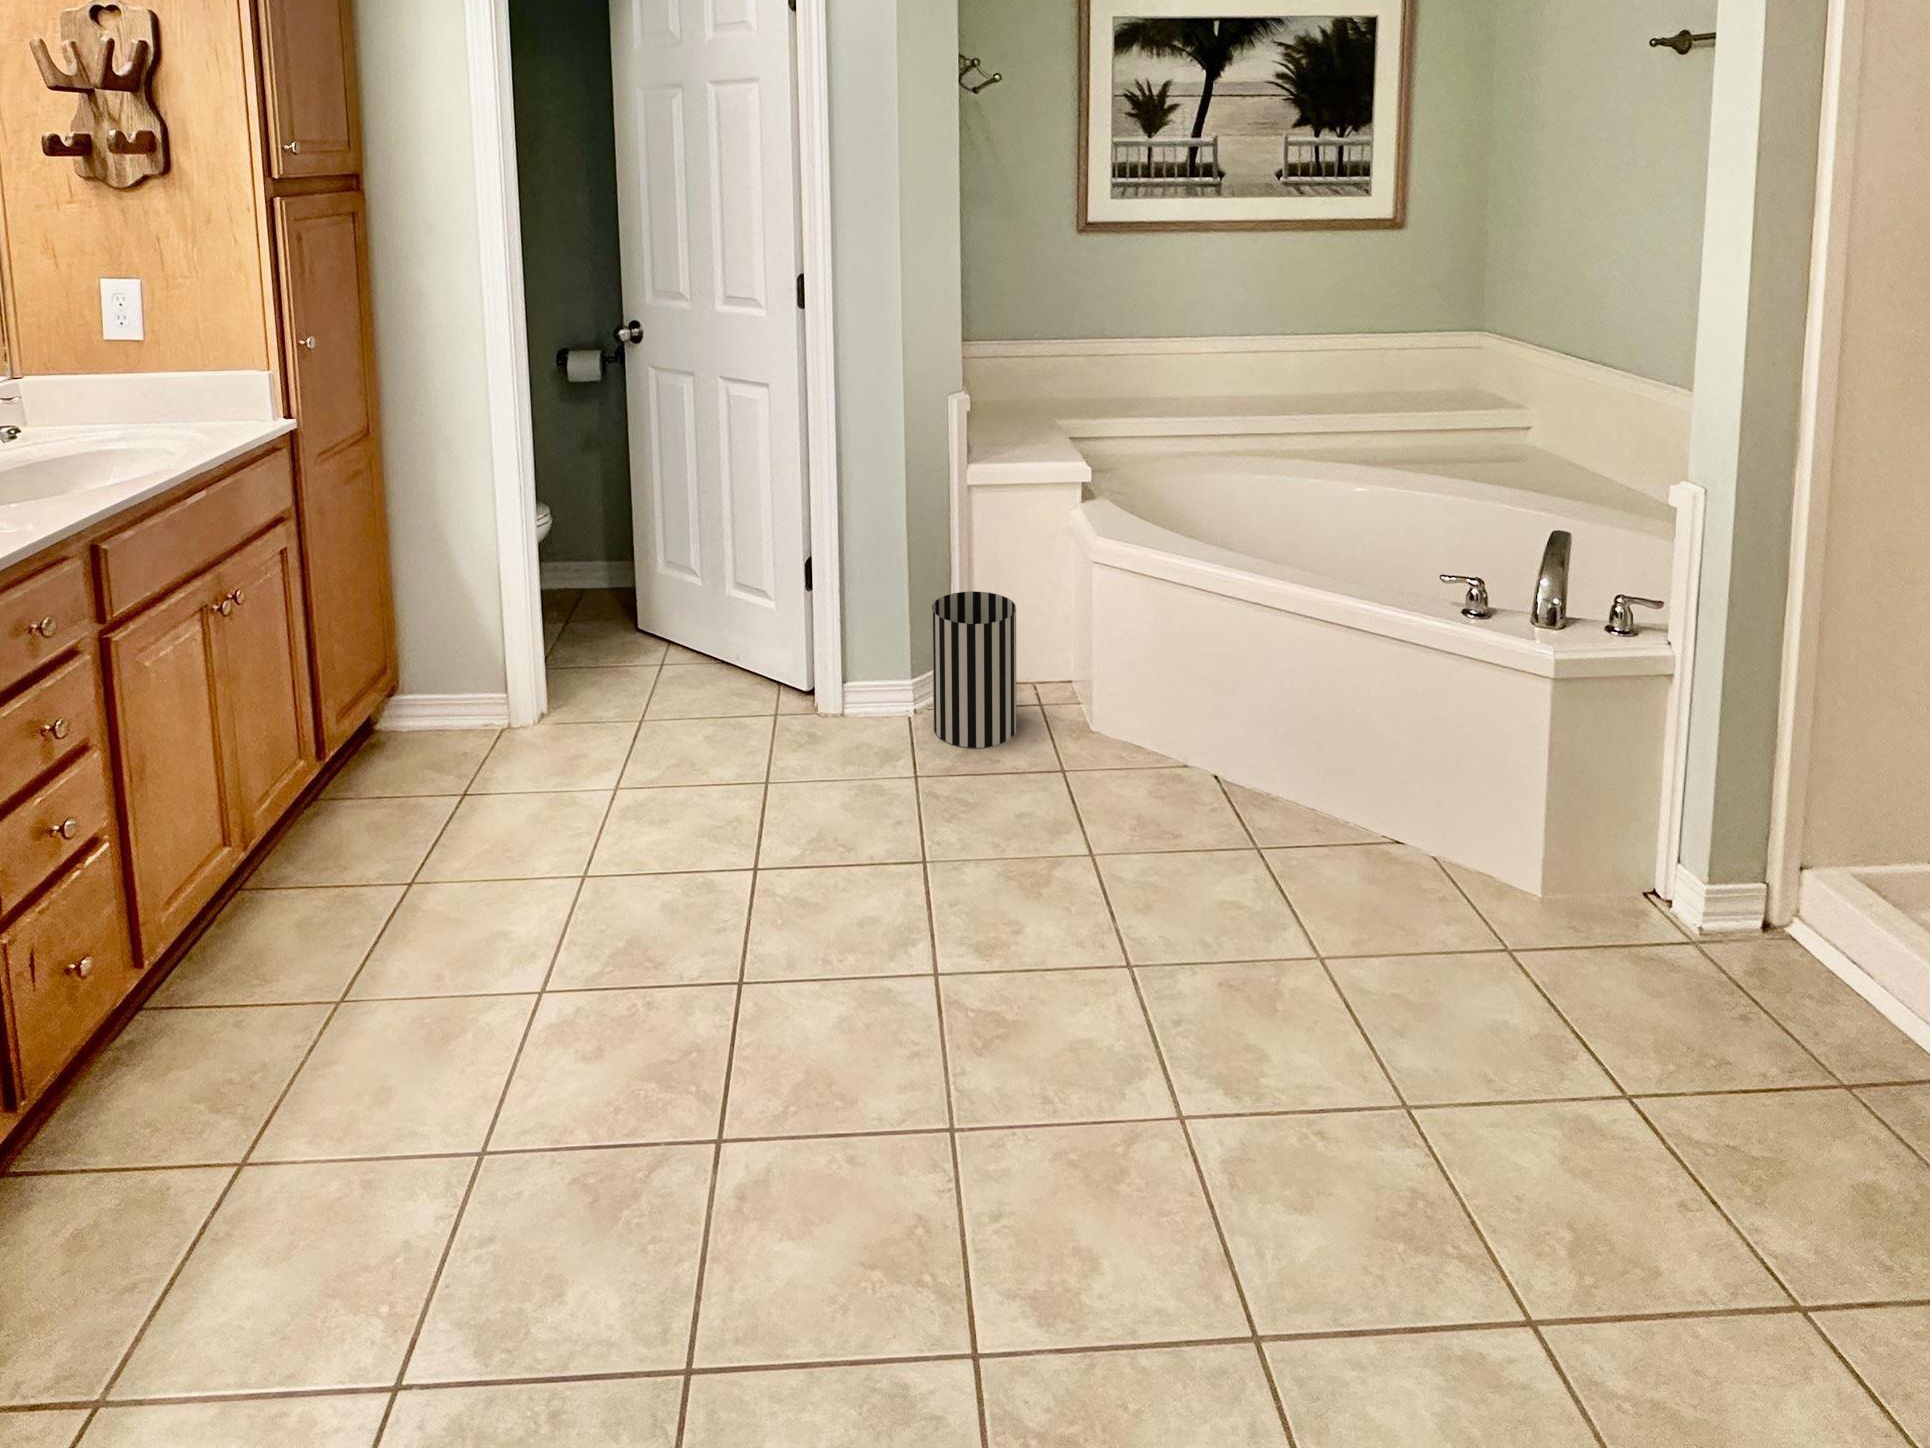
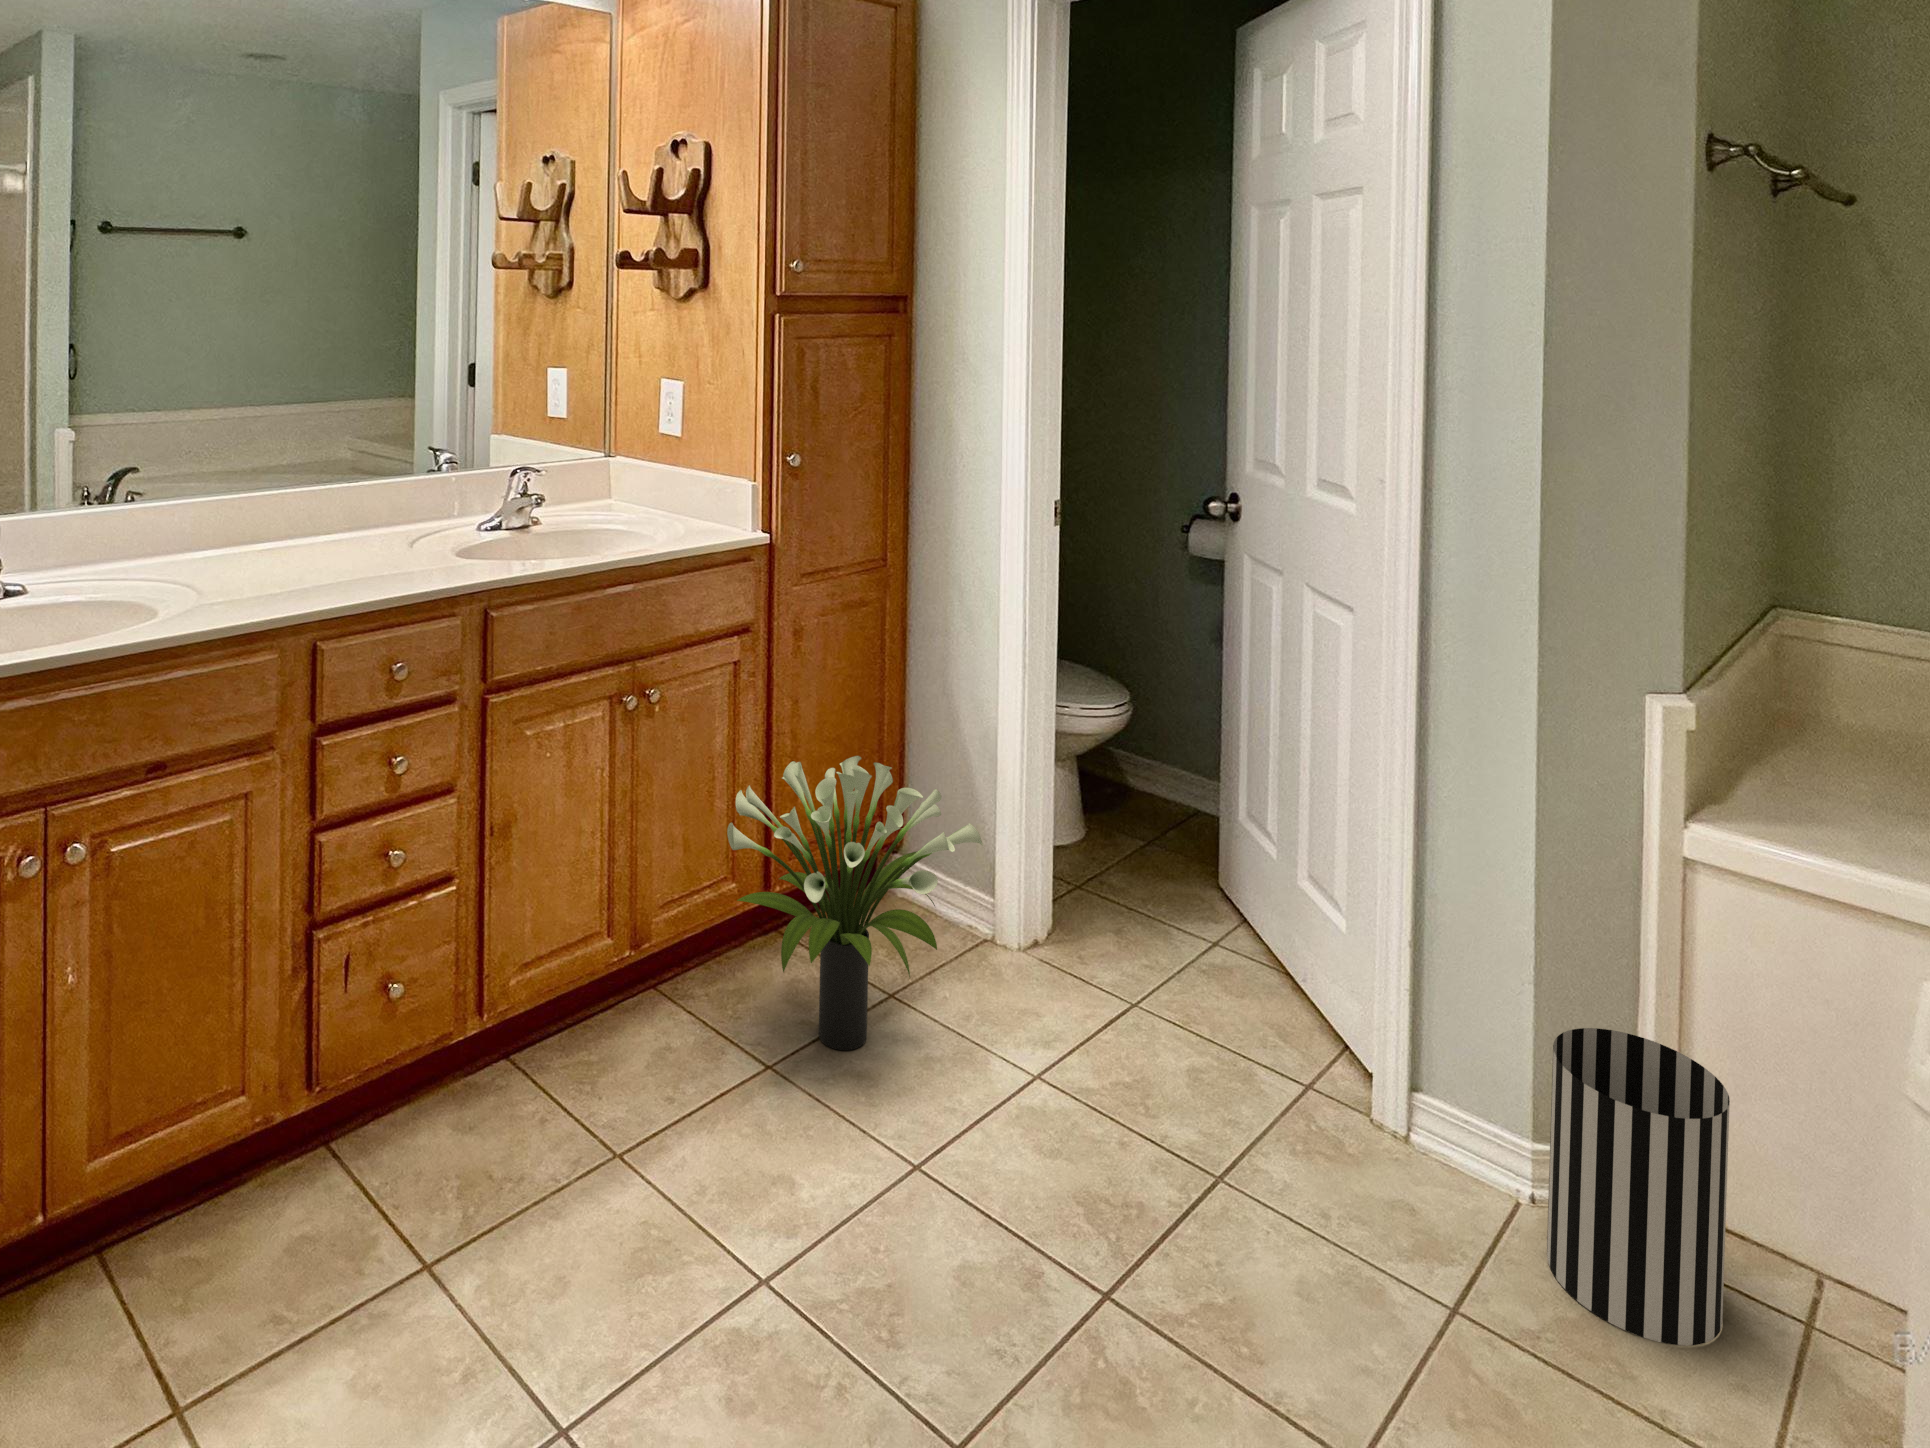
potted plant: none [300,597,550,852] -> present [727,756,983,1050]

